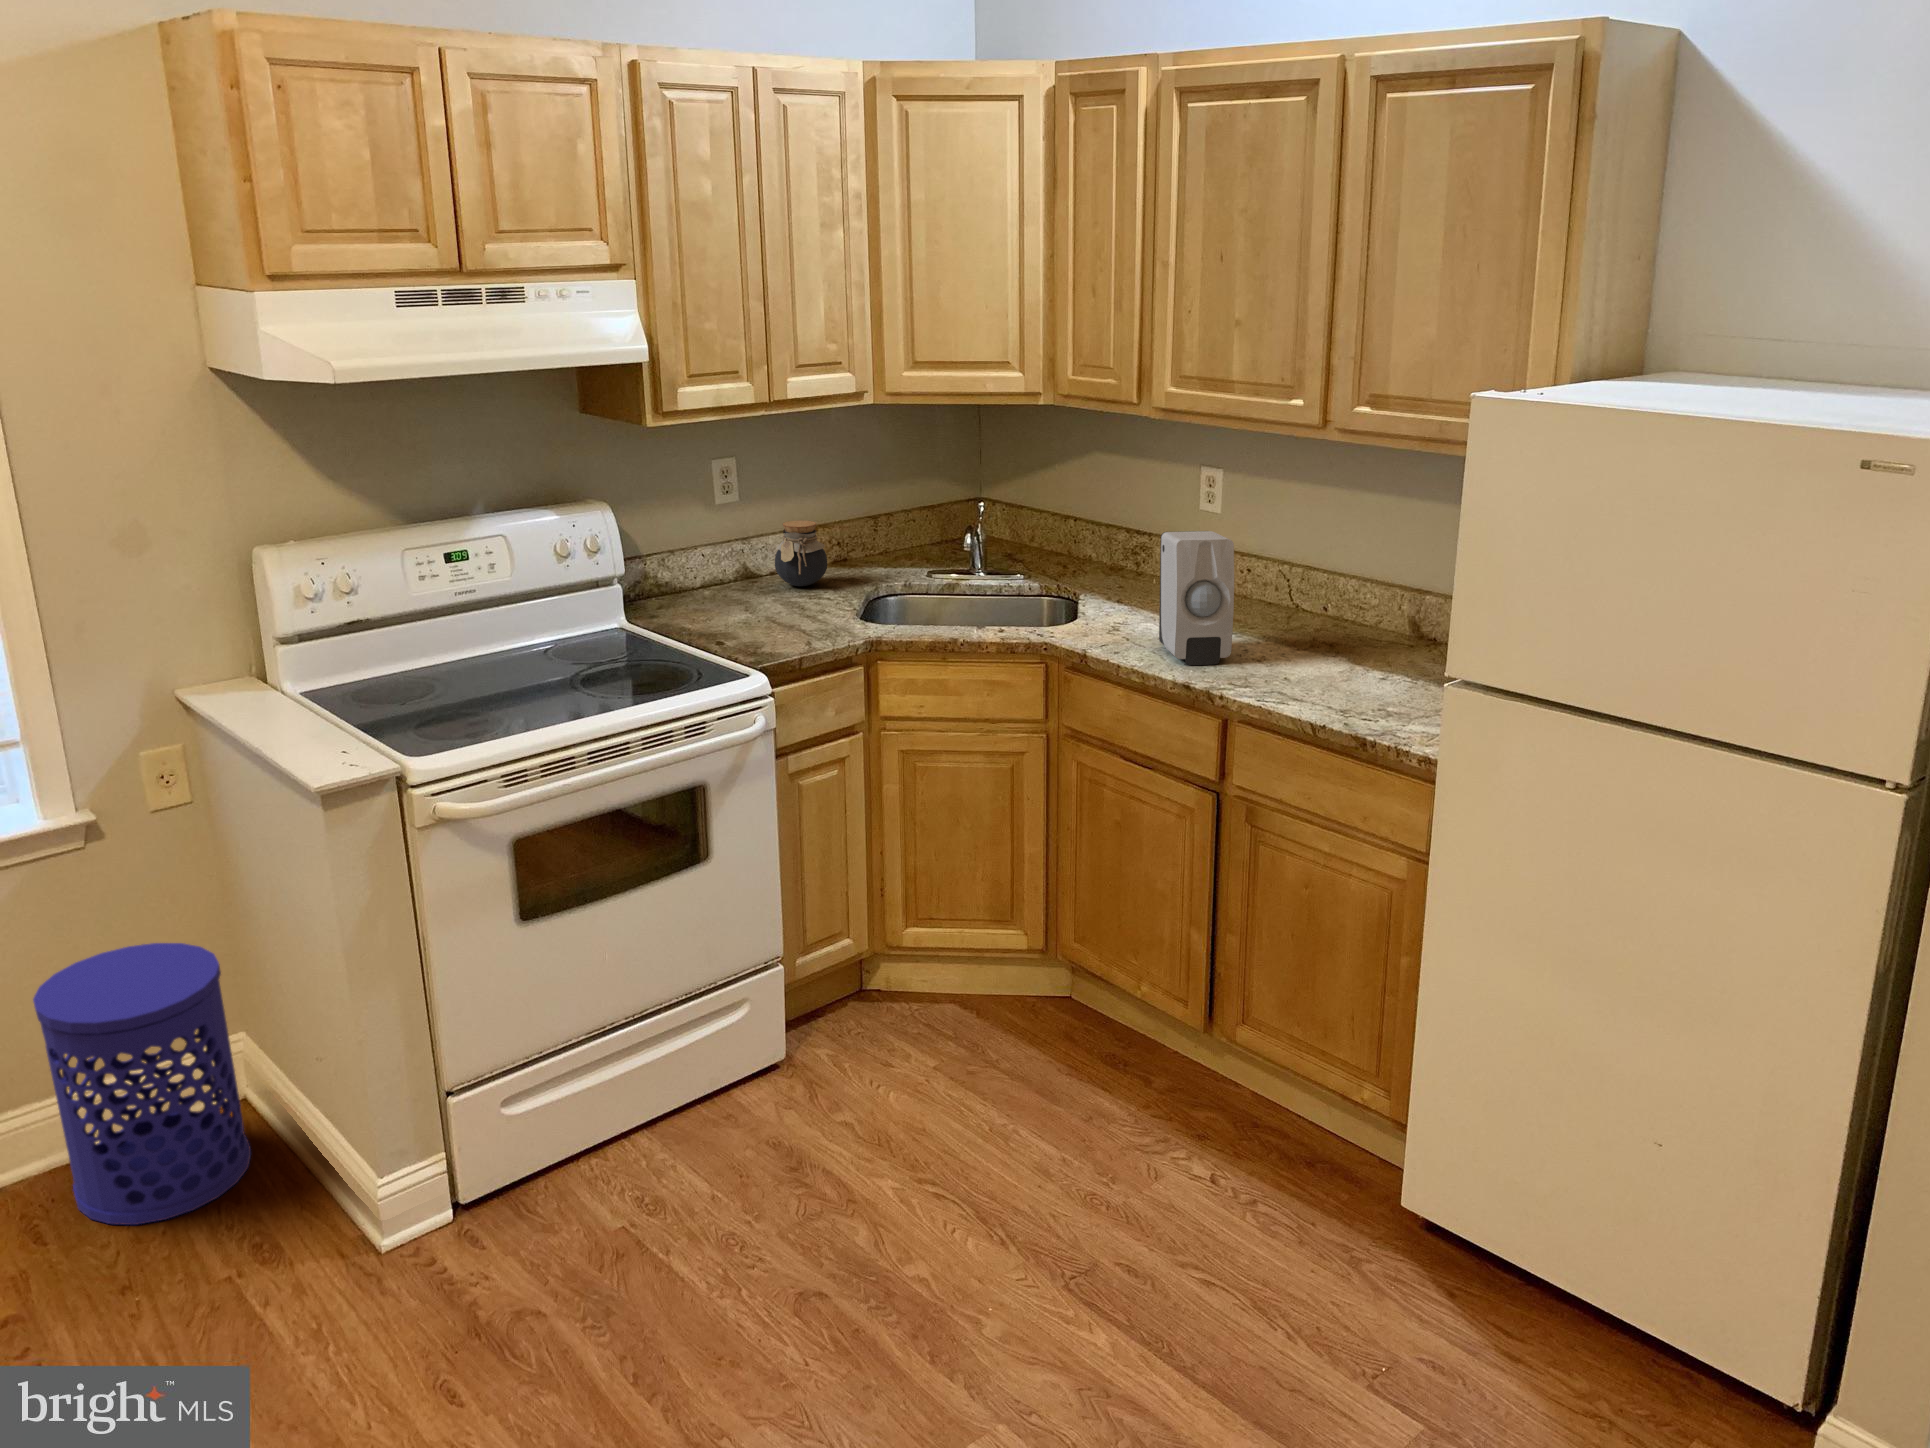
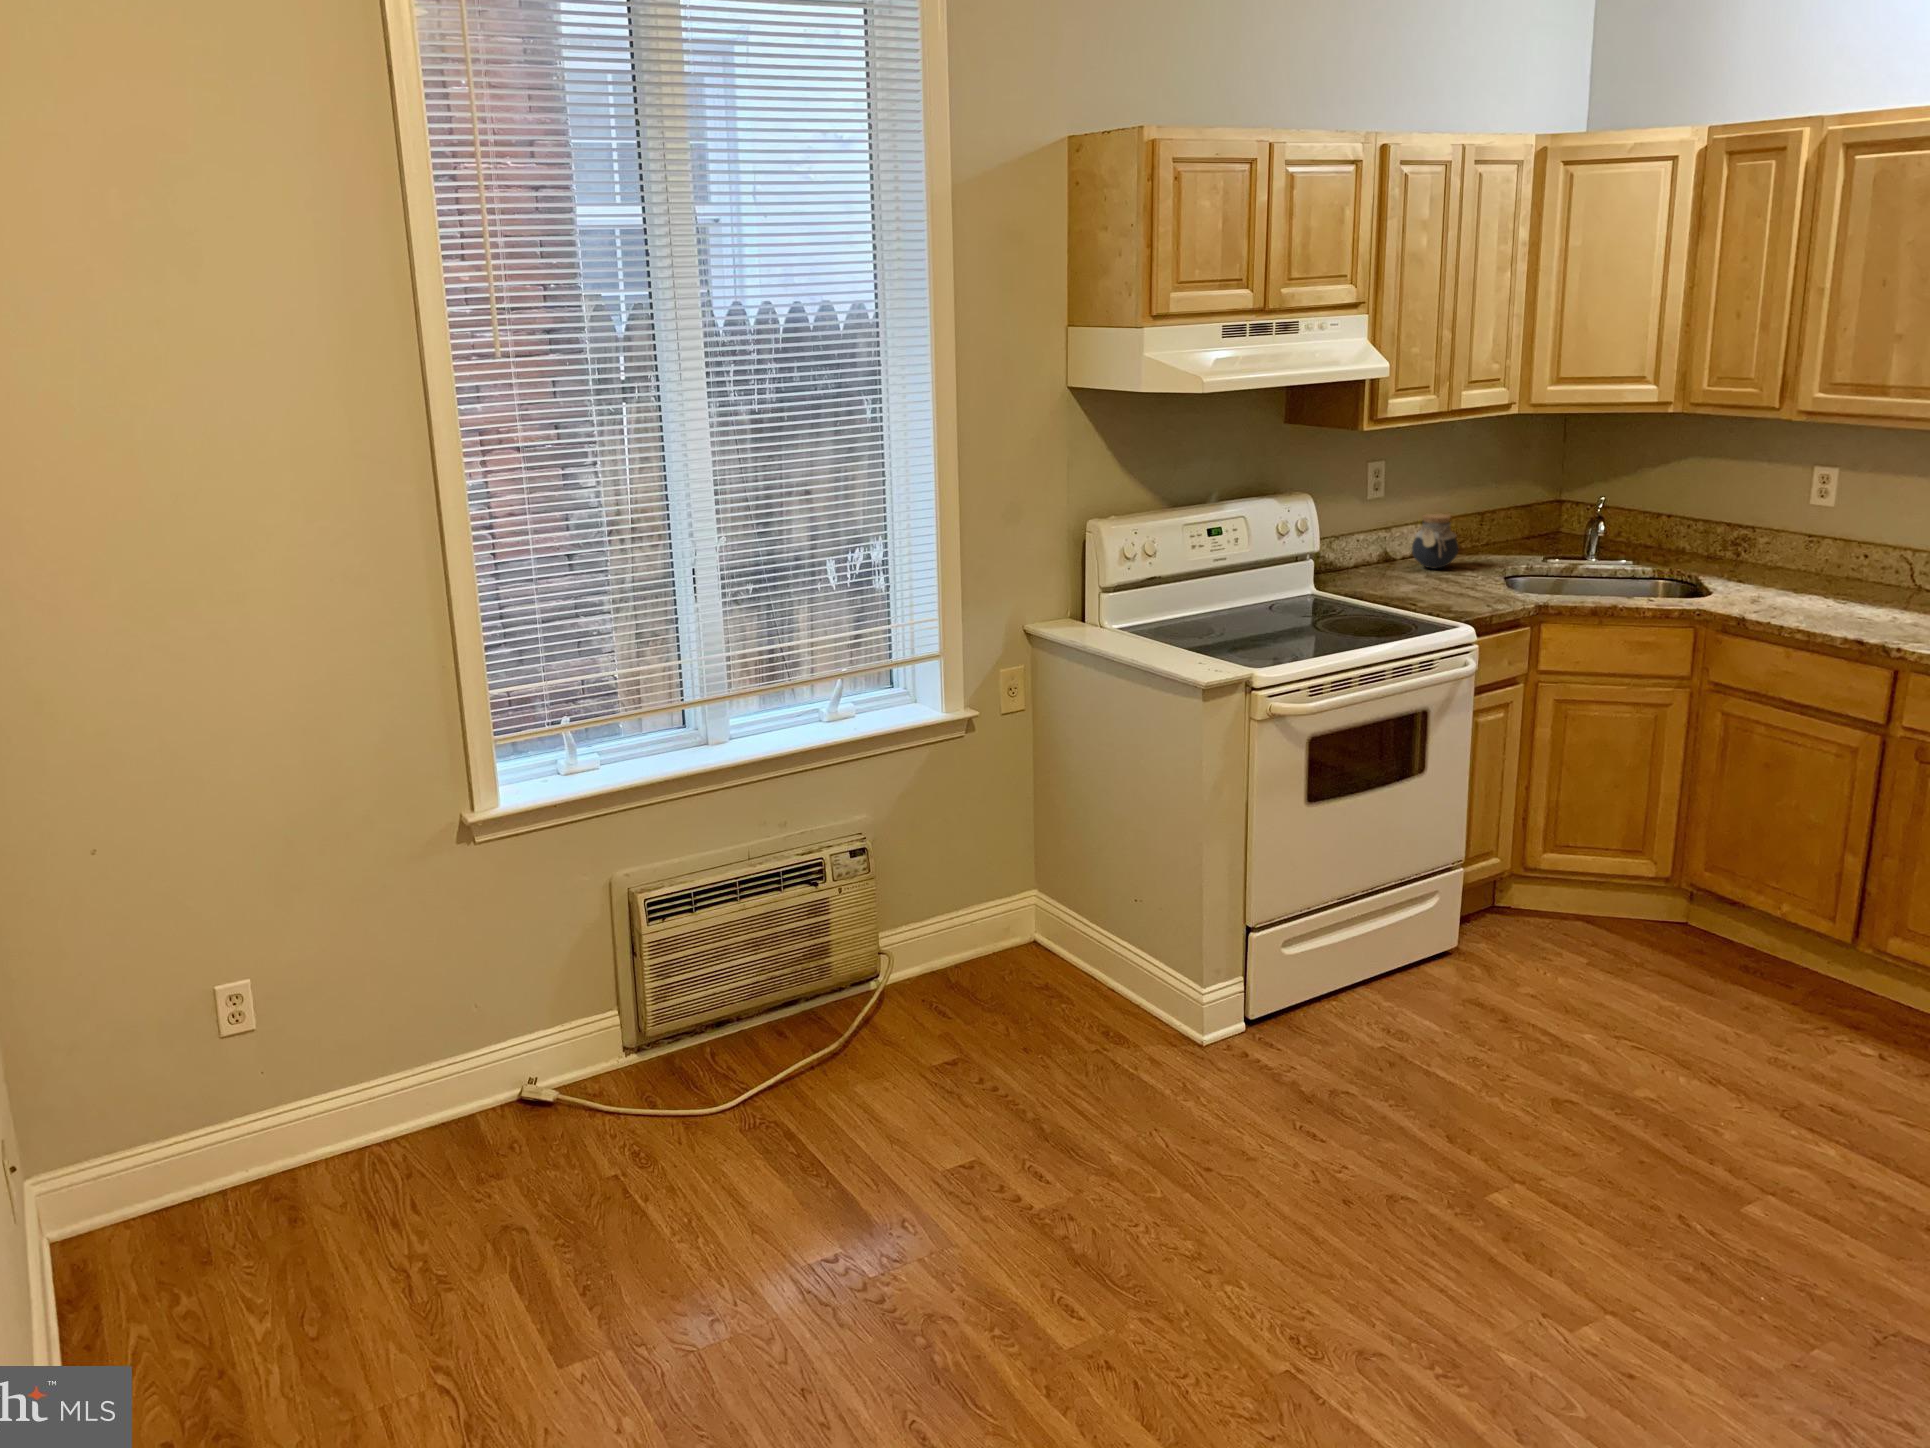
soap dispenser: present [1159,531,1234,665] -> none [1807,514,1898,627]
waste bin: present [33,943,251,1225] -> none [946,812,1067,1013]

